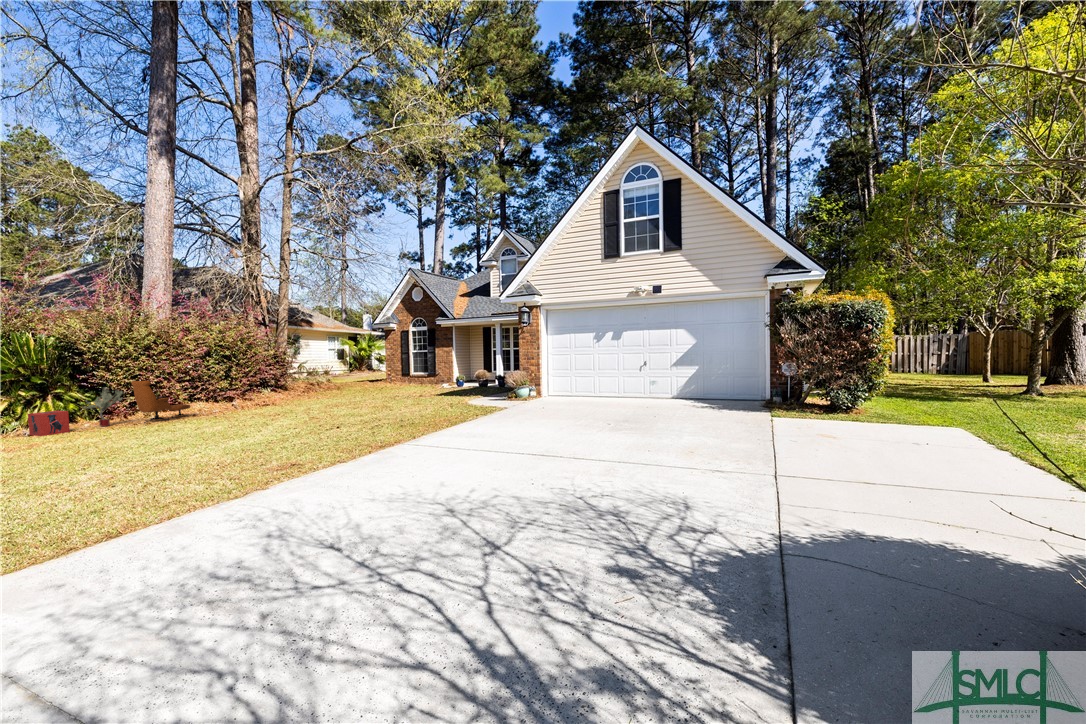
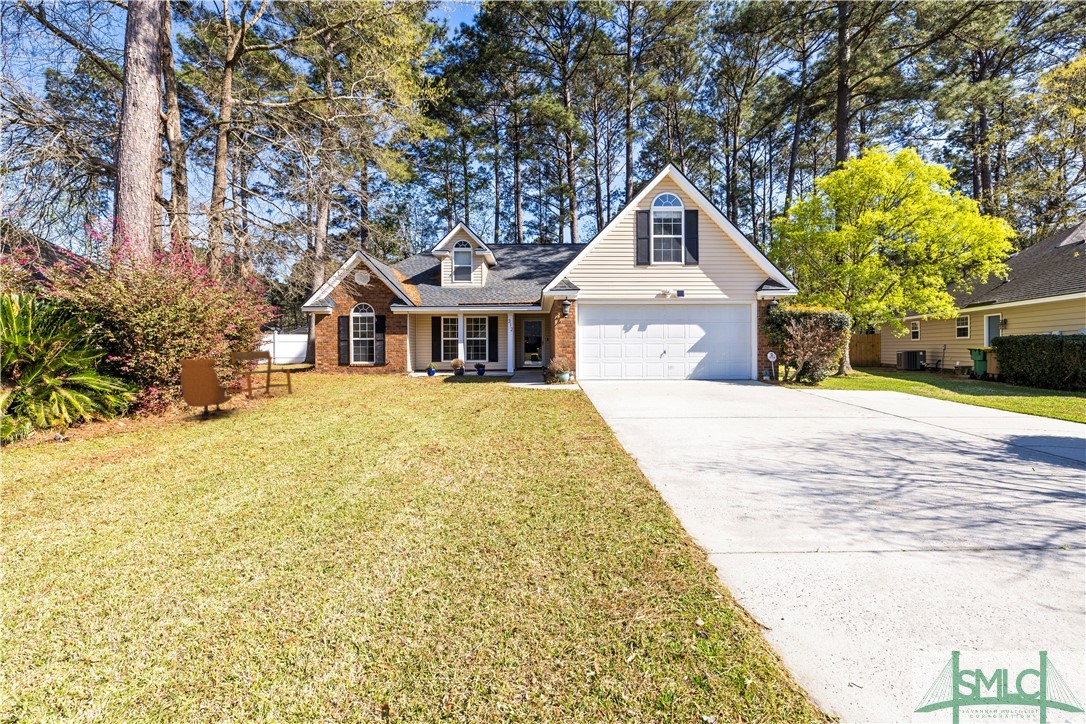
bench: none [233,368,281,407] -> present [228,351,292,400]
potted tree: present [84,388,122,427] -> none [107,368,161,431]
storage box: present [28,411,70,436] -> none [25,406,104,450]

